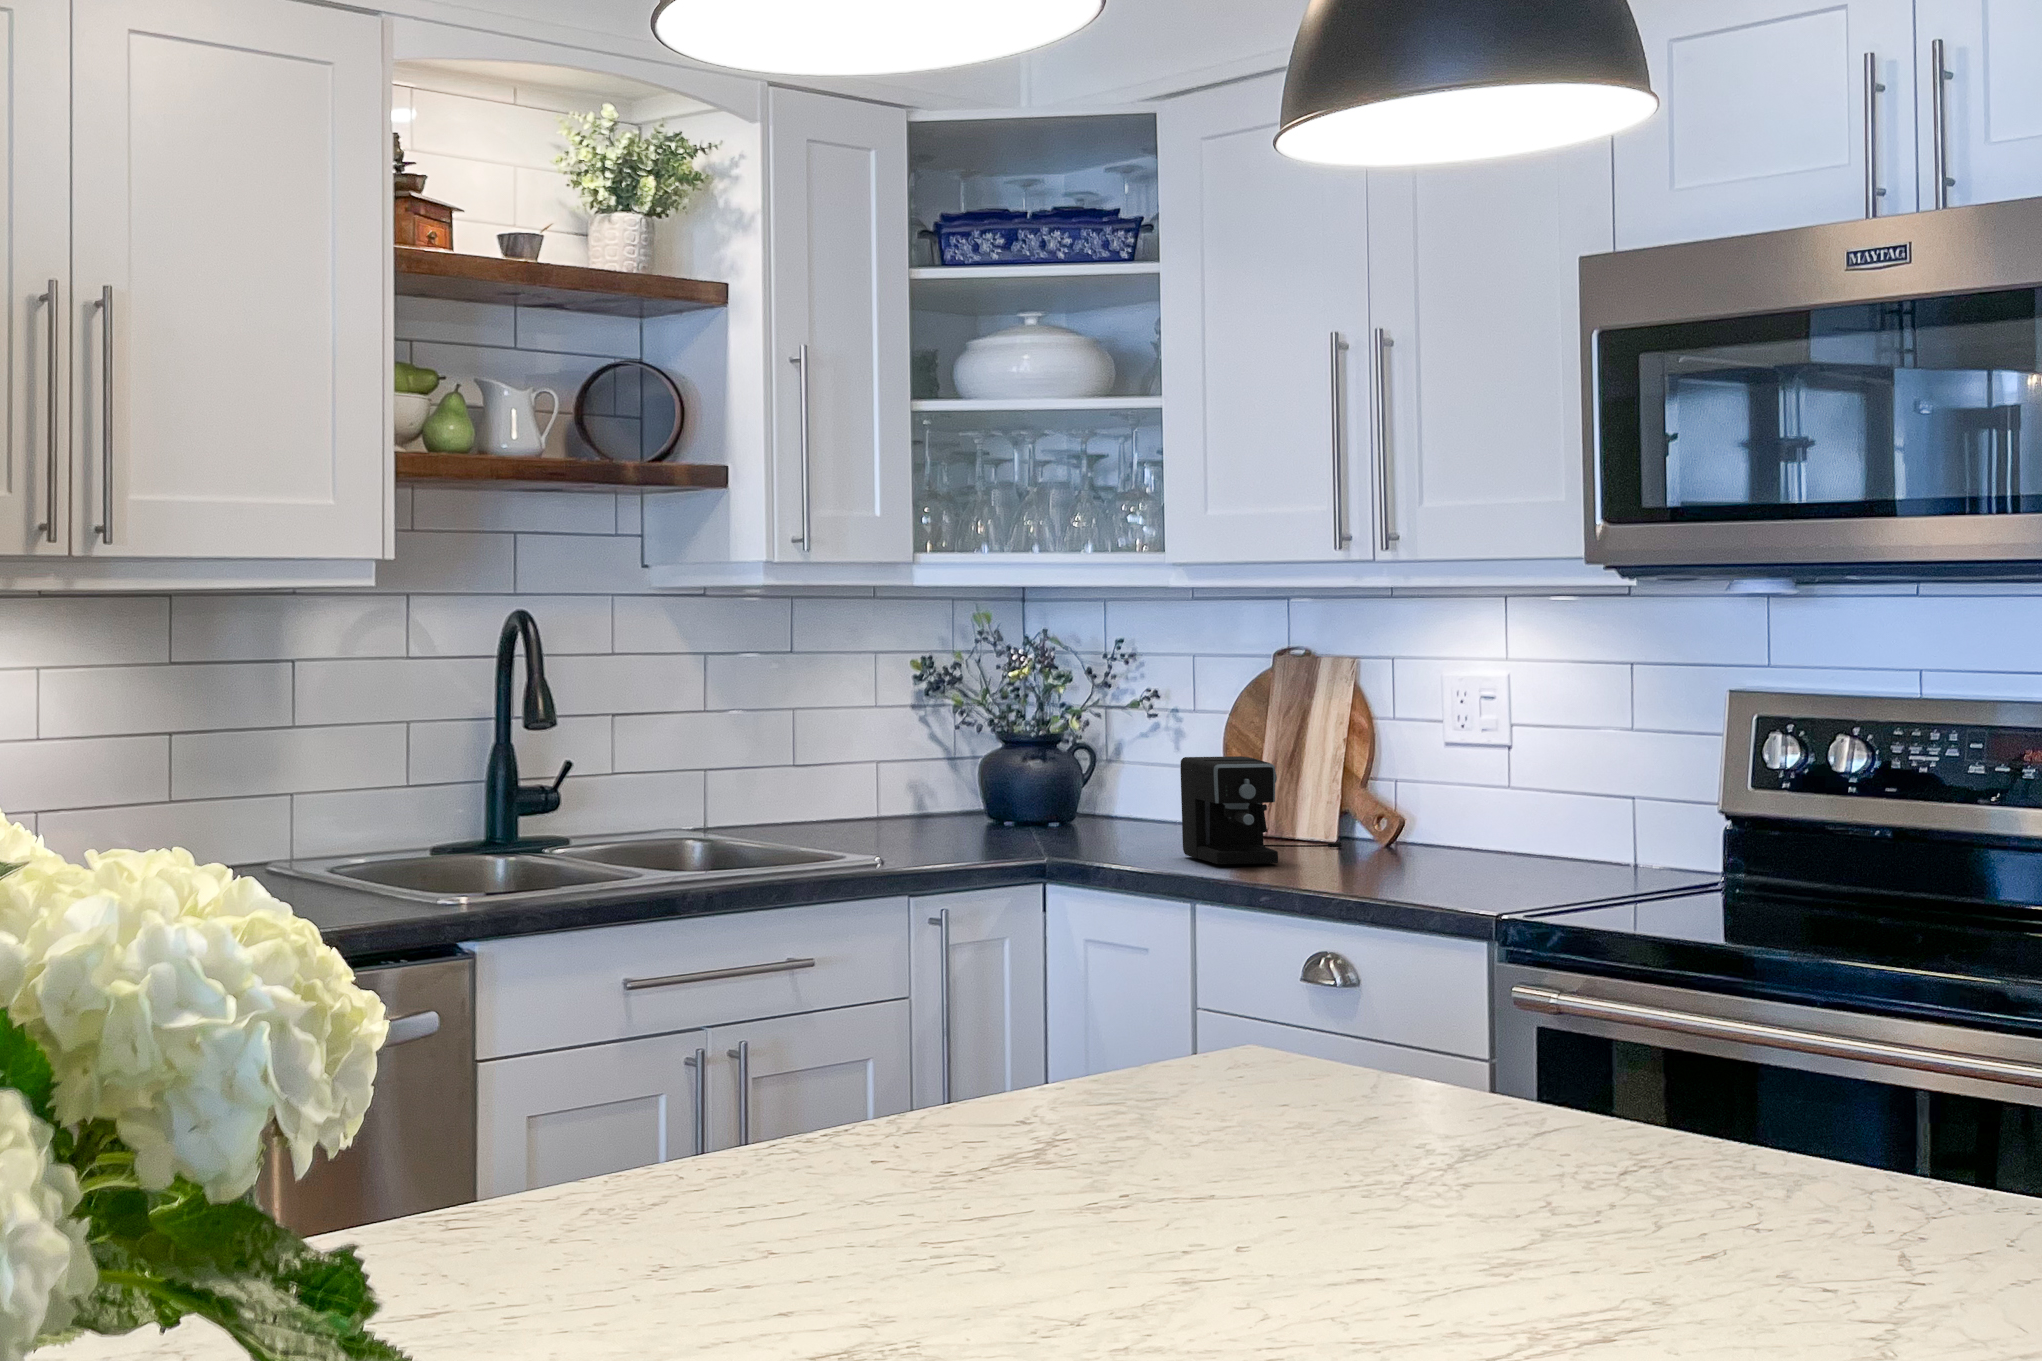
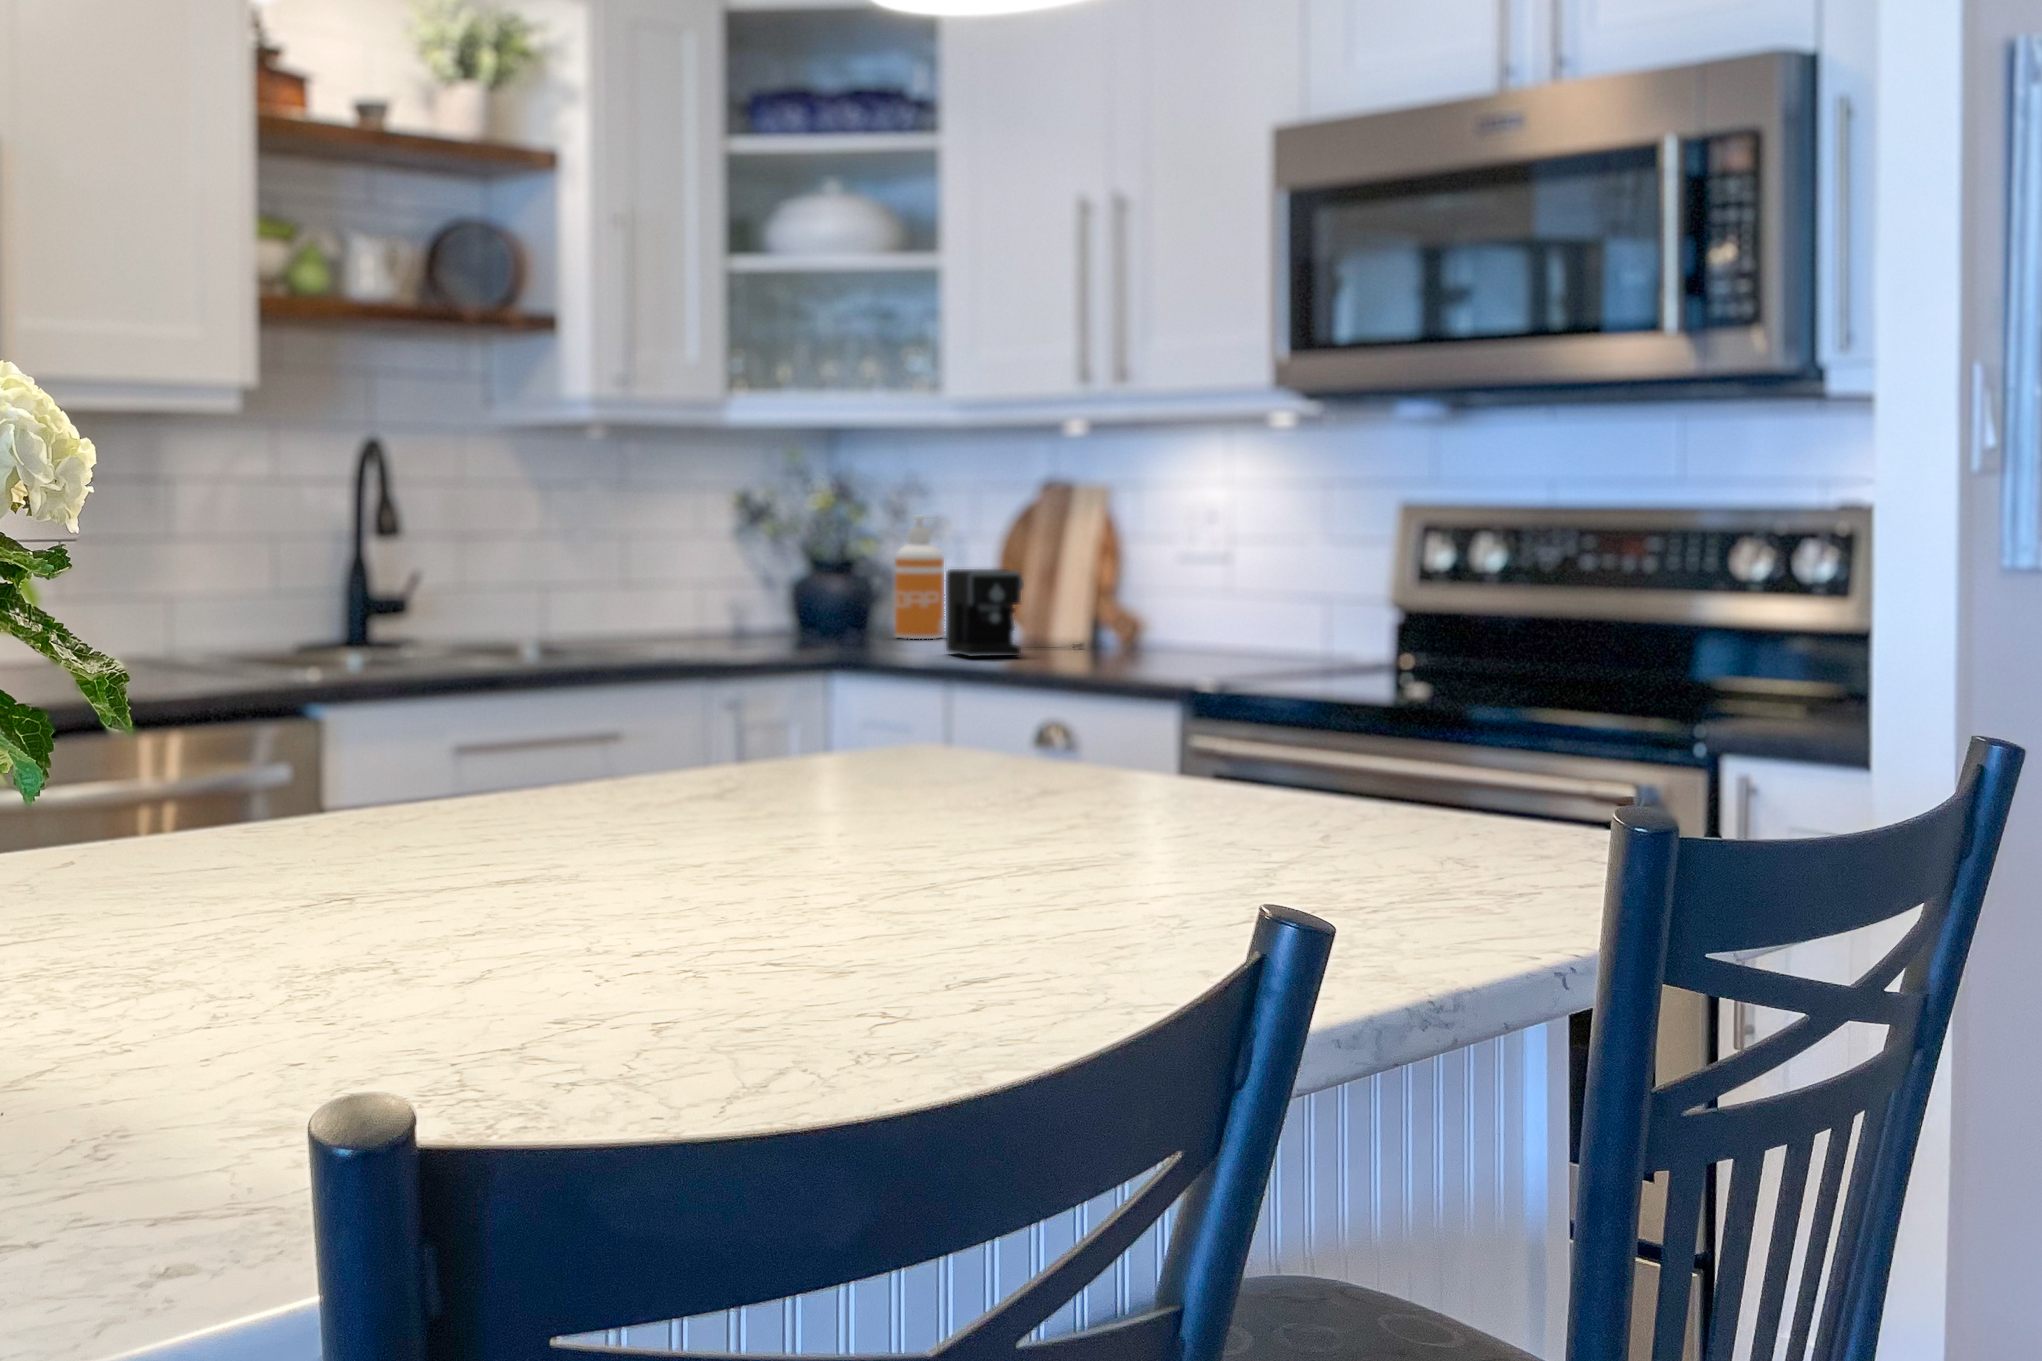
soap dispenser: none [1104,686,1163,830] -> present [895,516,945,639]

